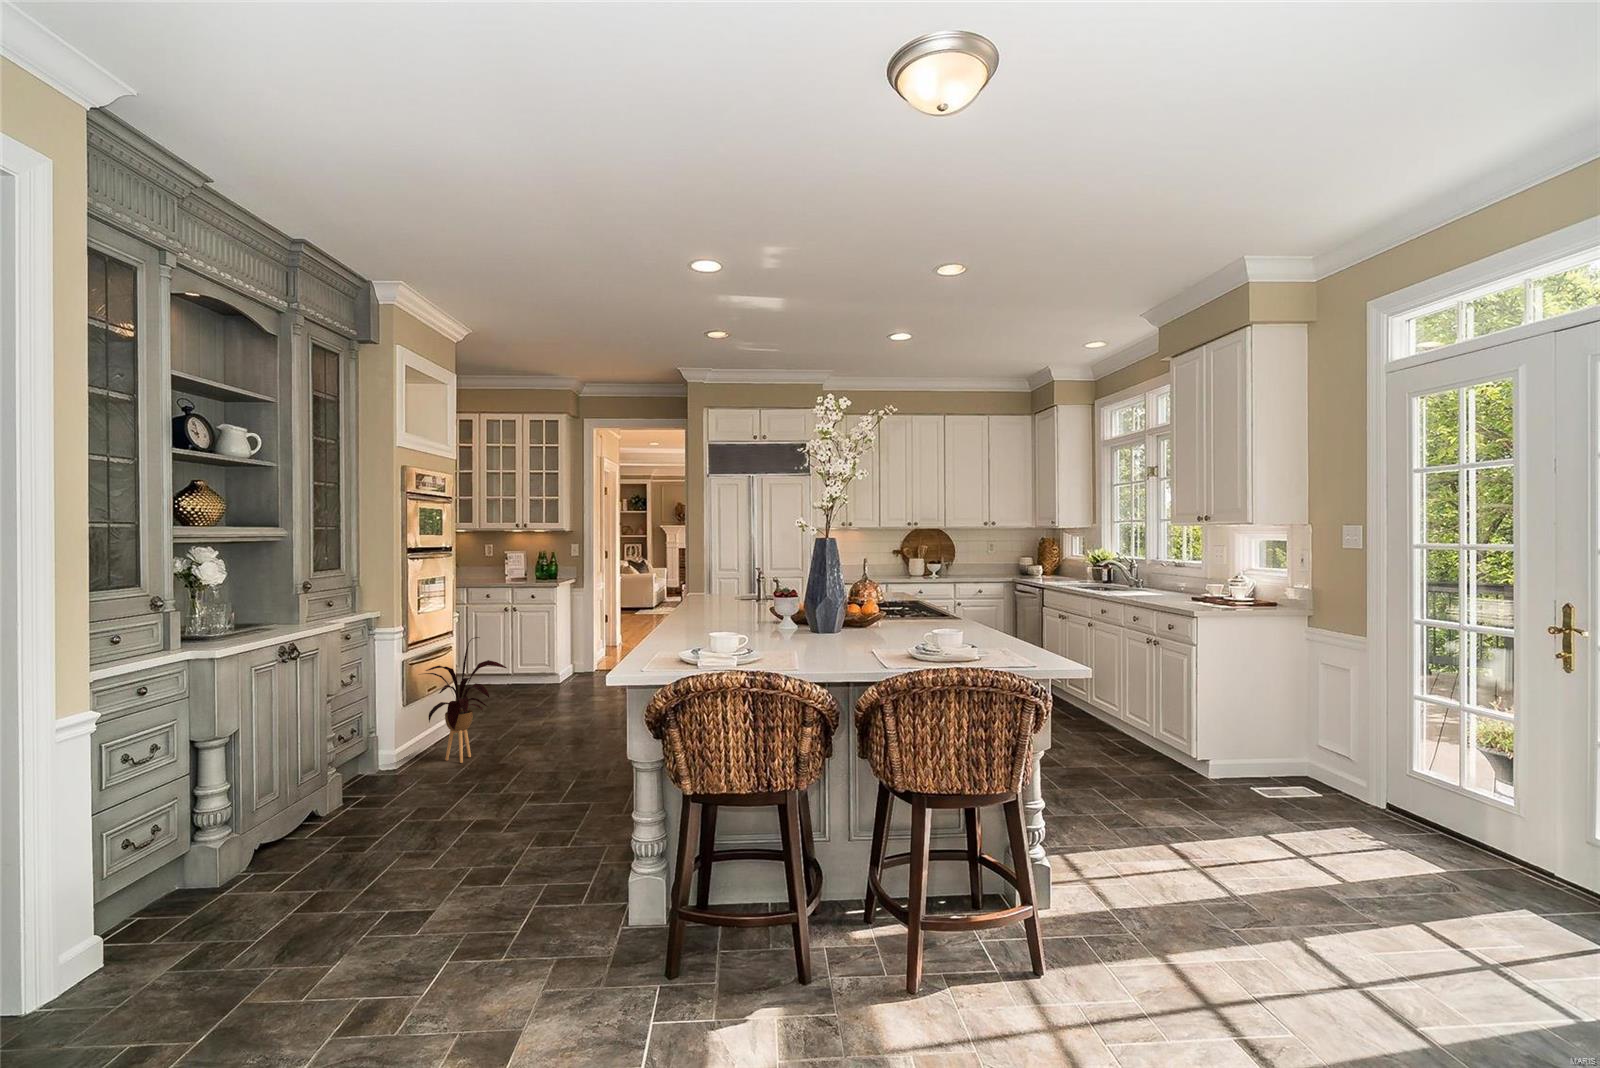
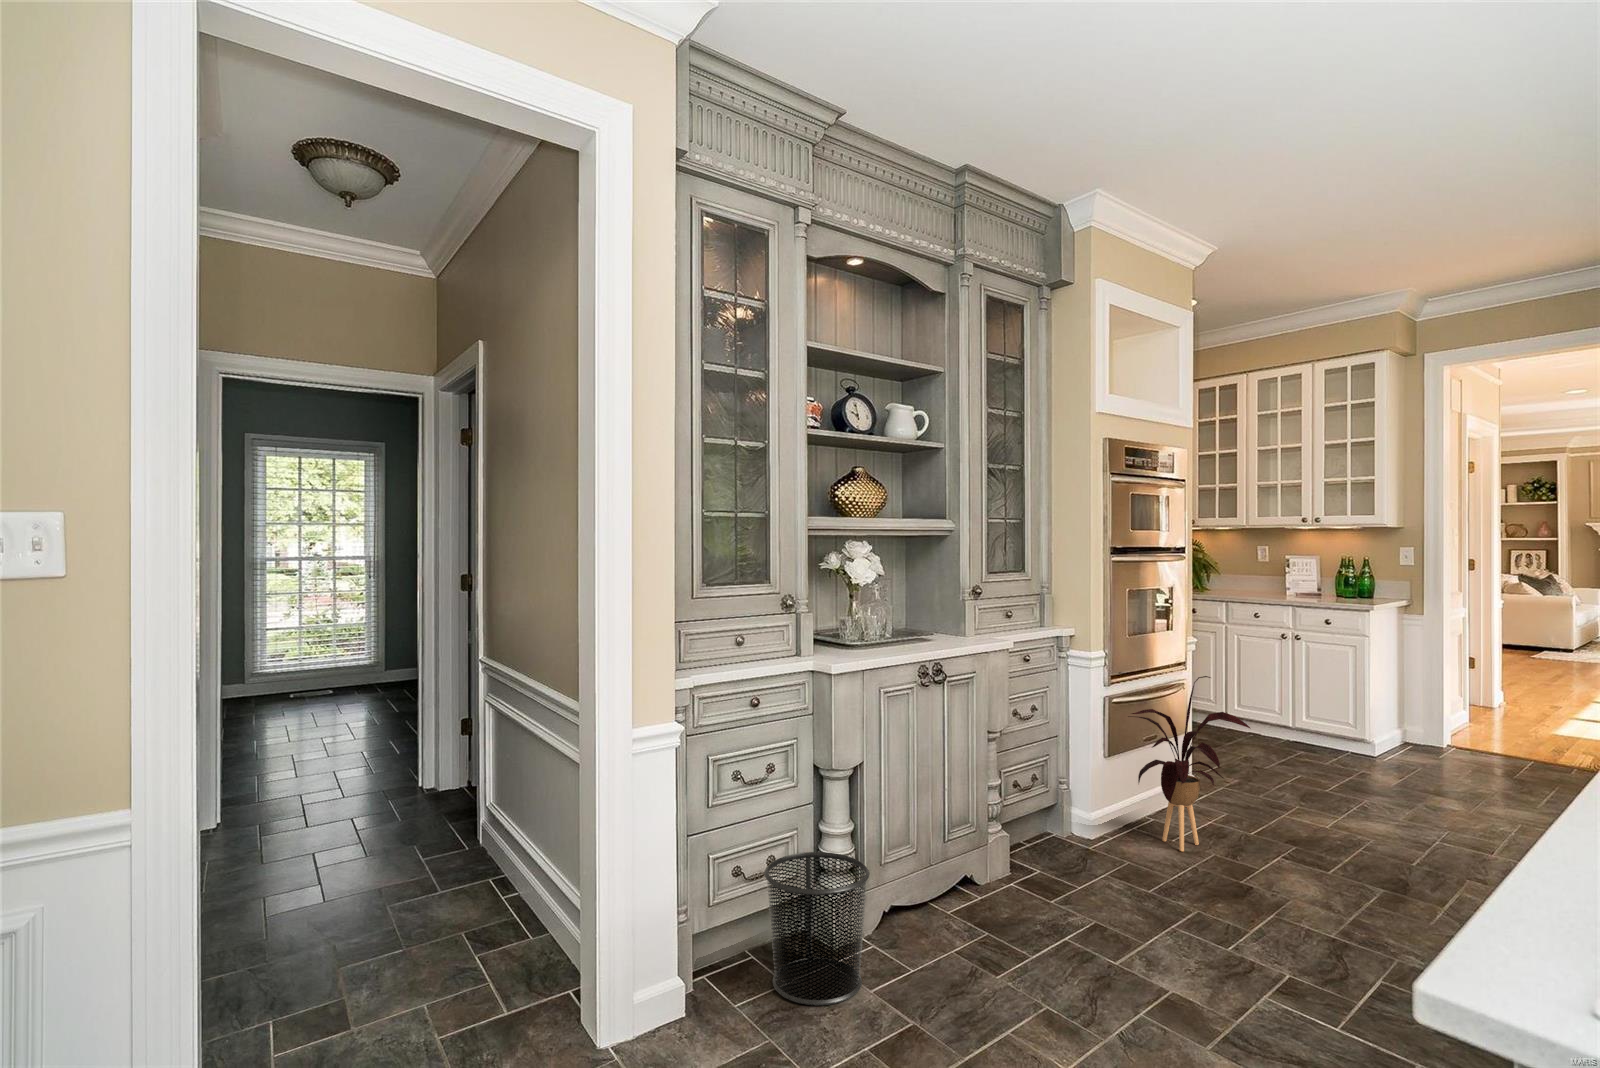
waste bin: none [164,804,270,927] -> present [764,852,870,1005]

